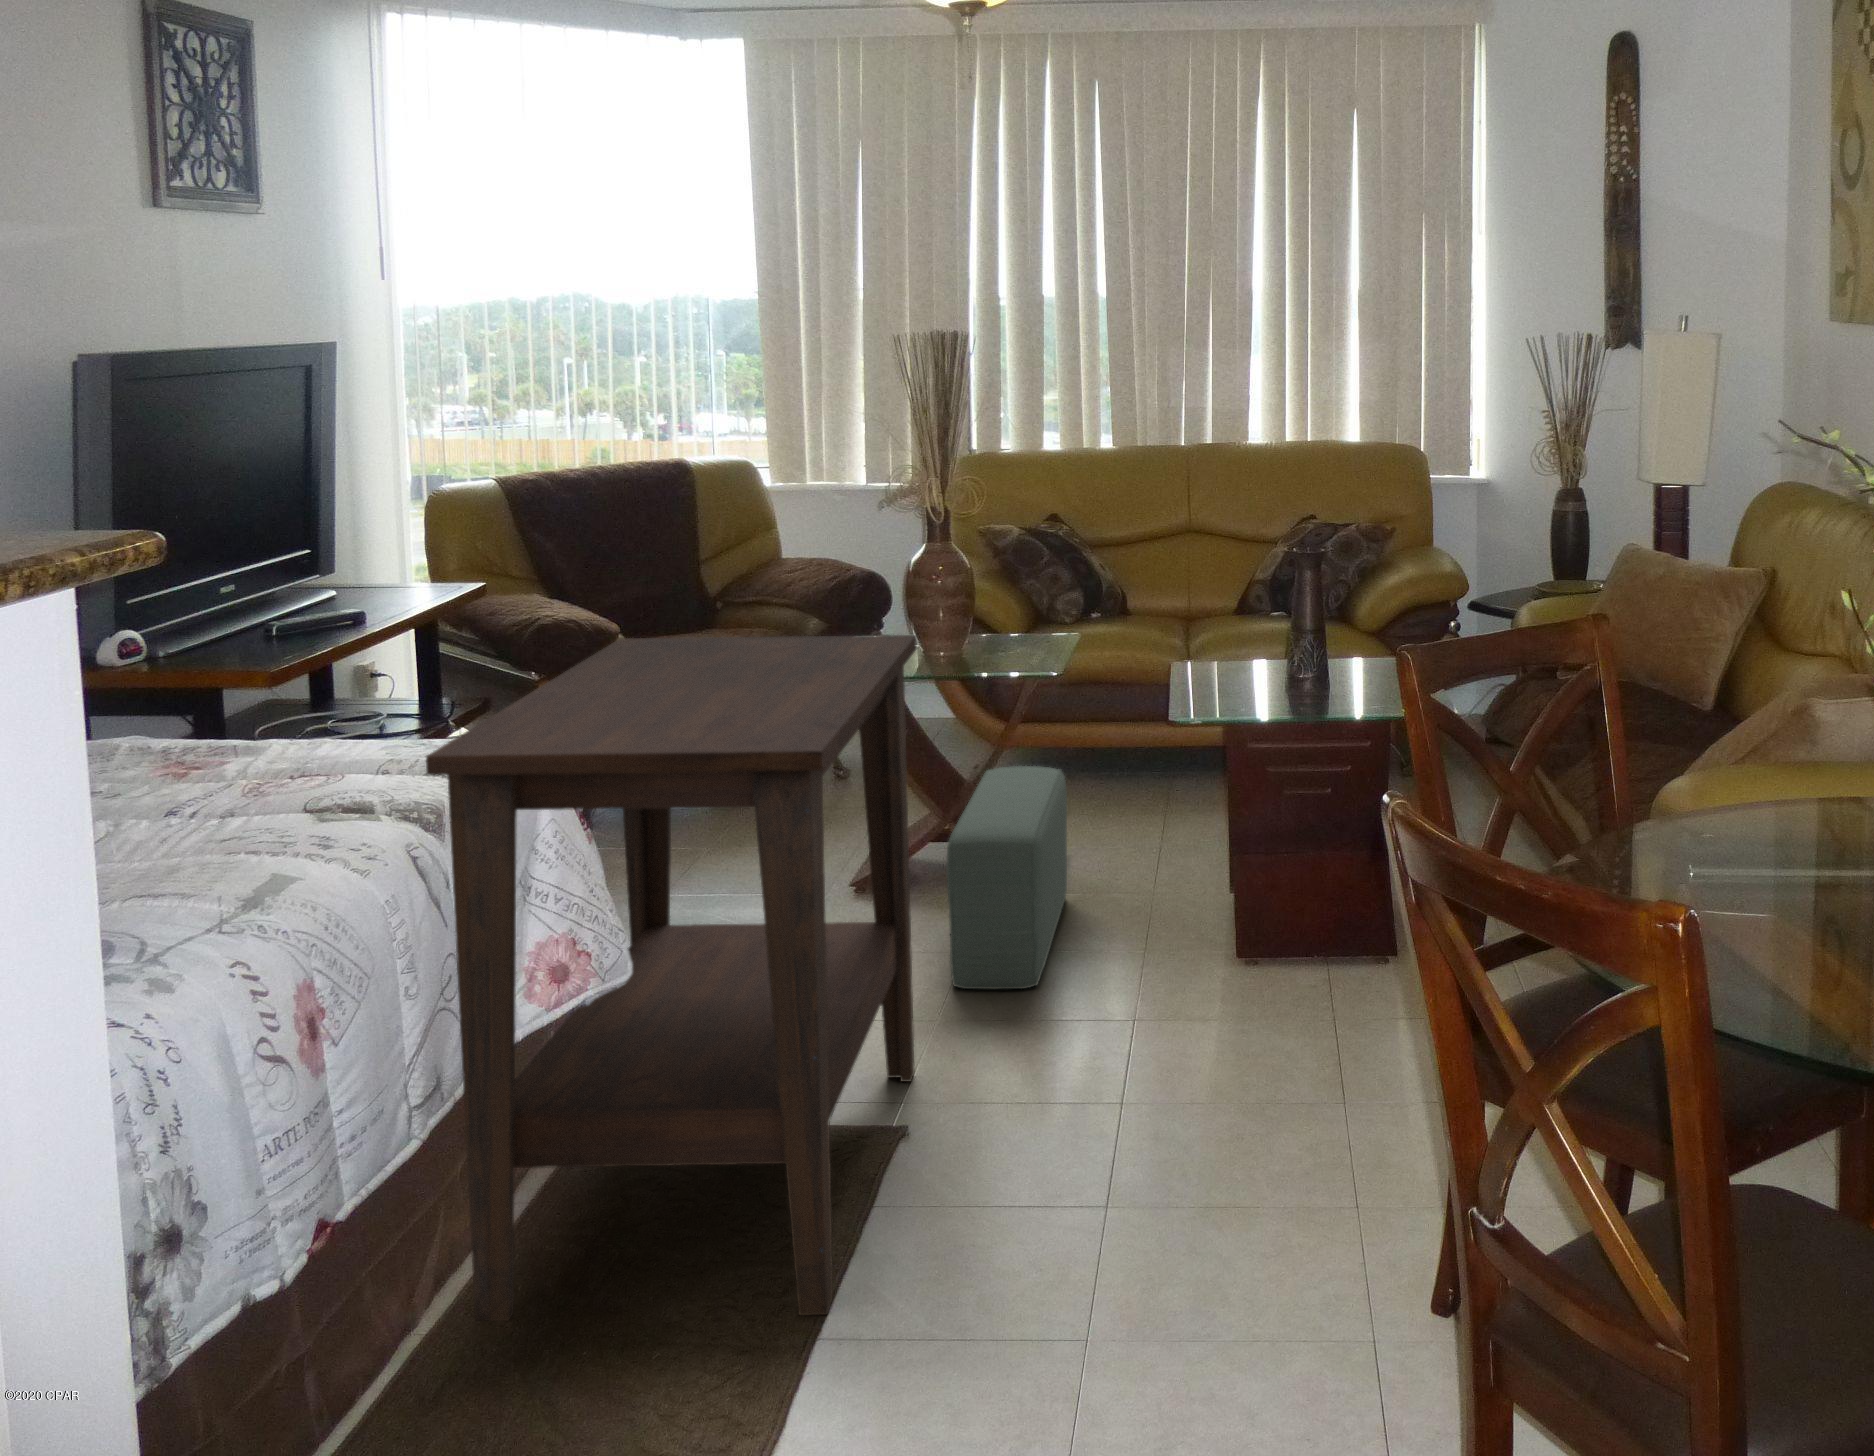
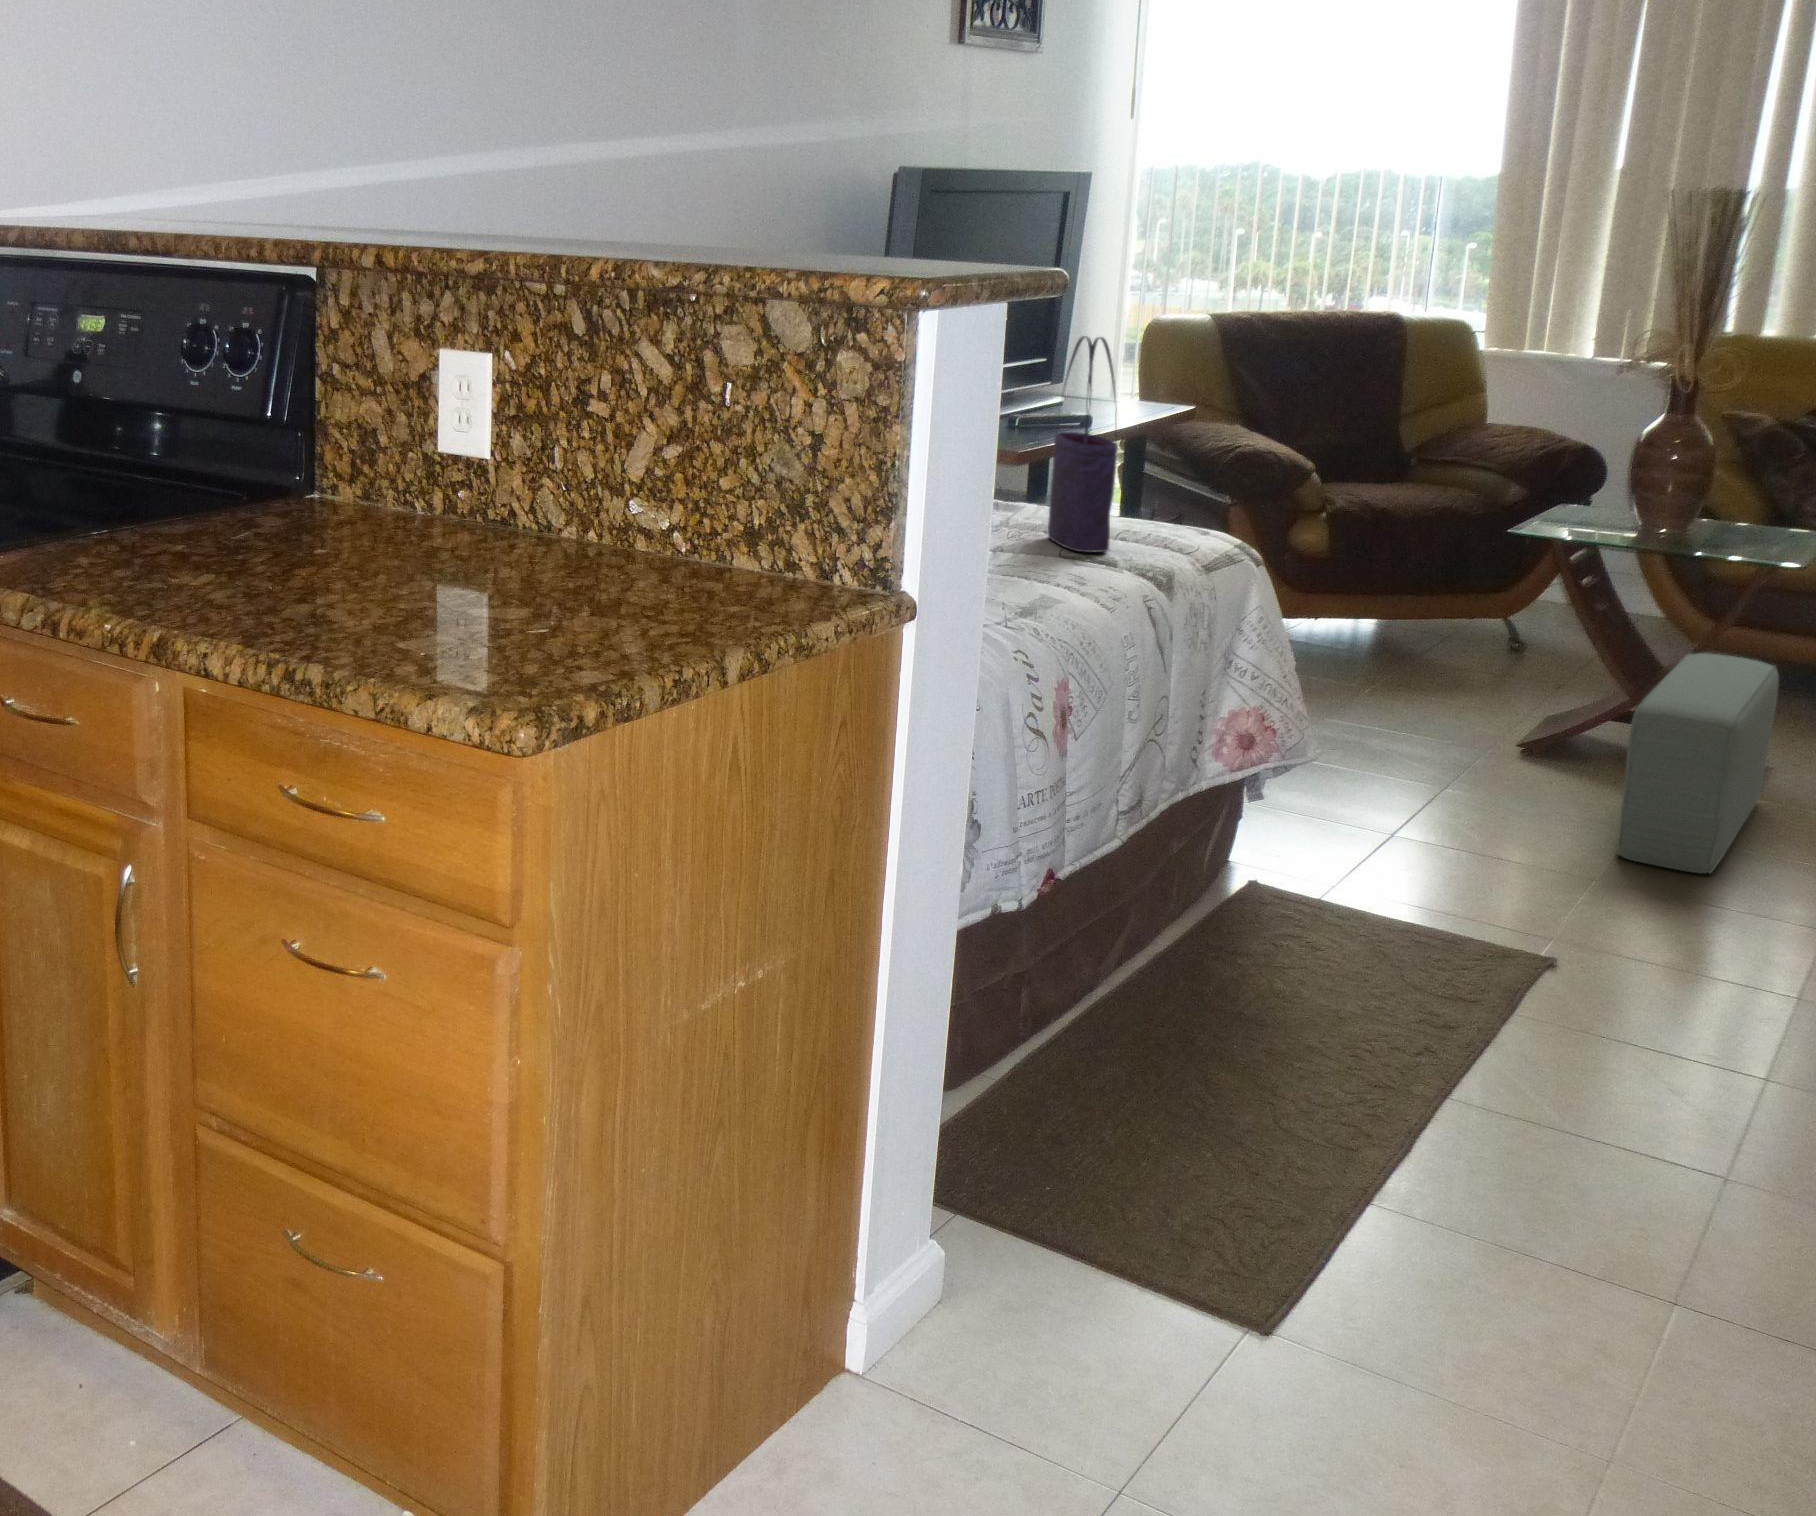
tote bag: none [282,551,365,802] -> present [1048,336,1118,553]
side table: present [426,635,917,1321] -> none [1145,456,1638,1085]

